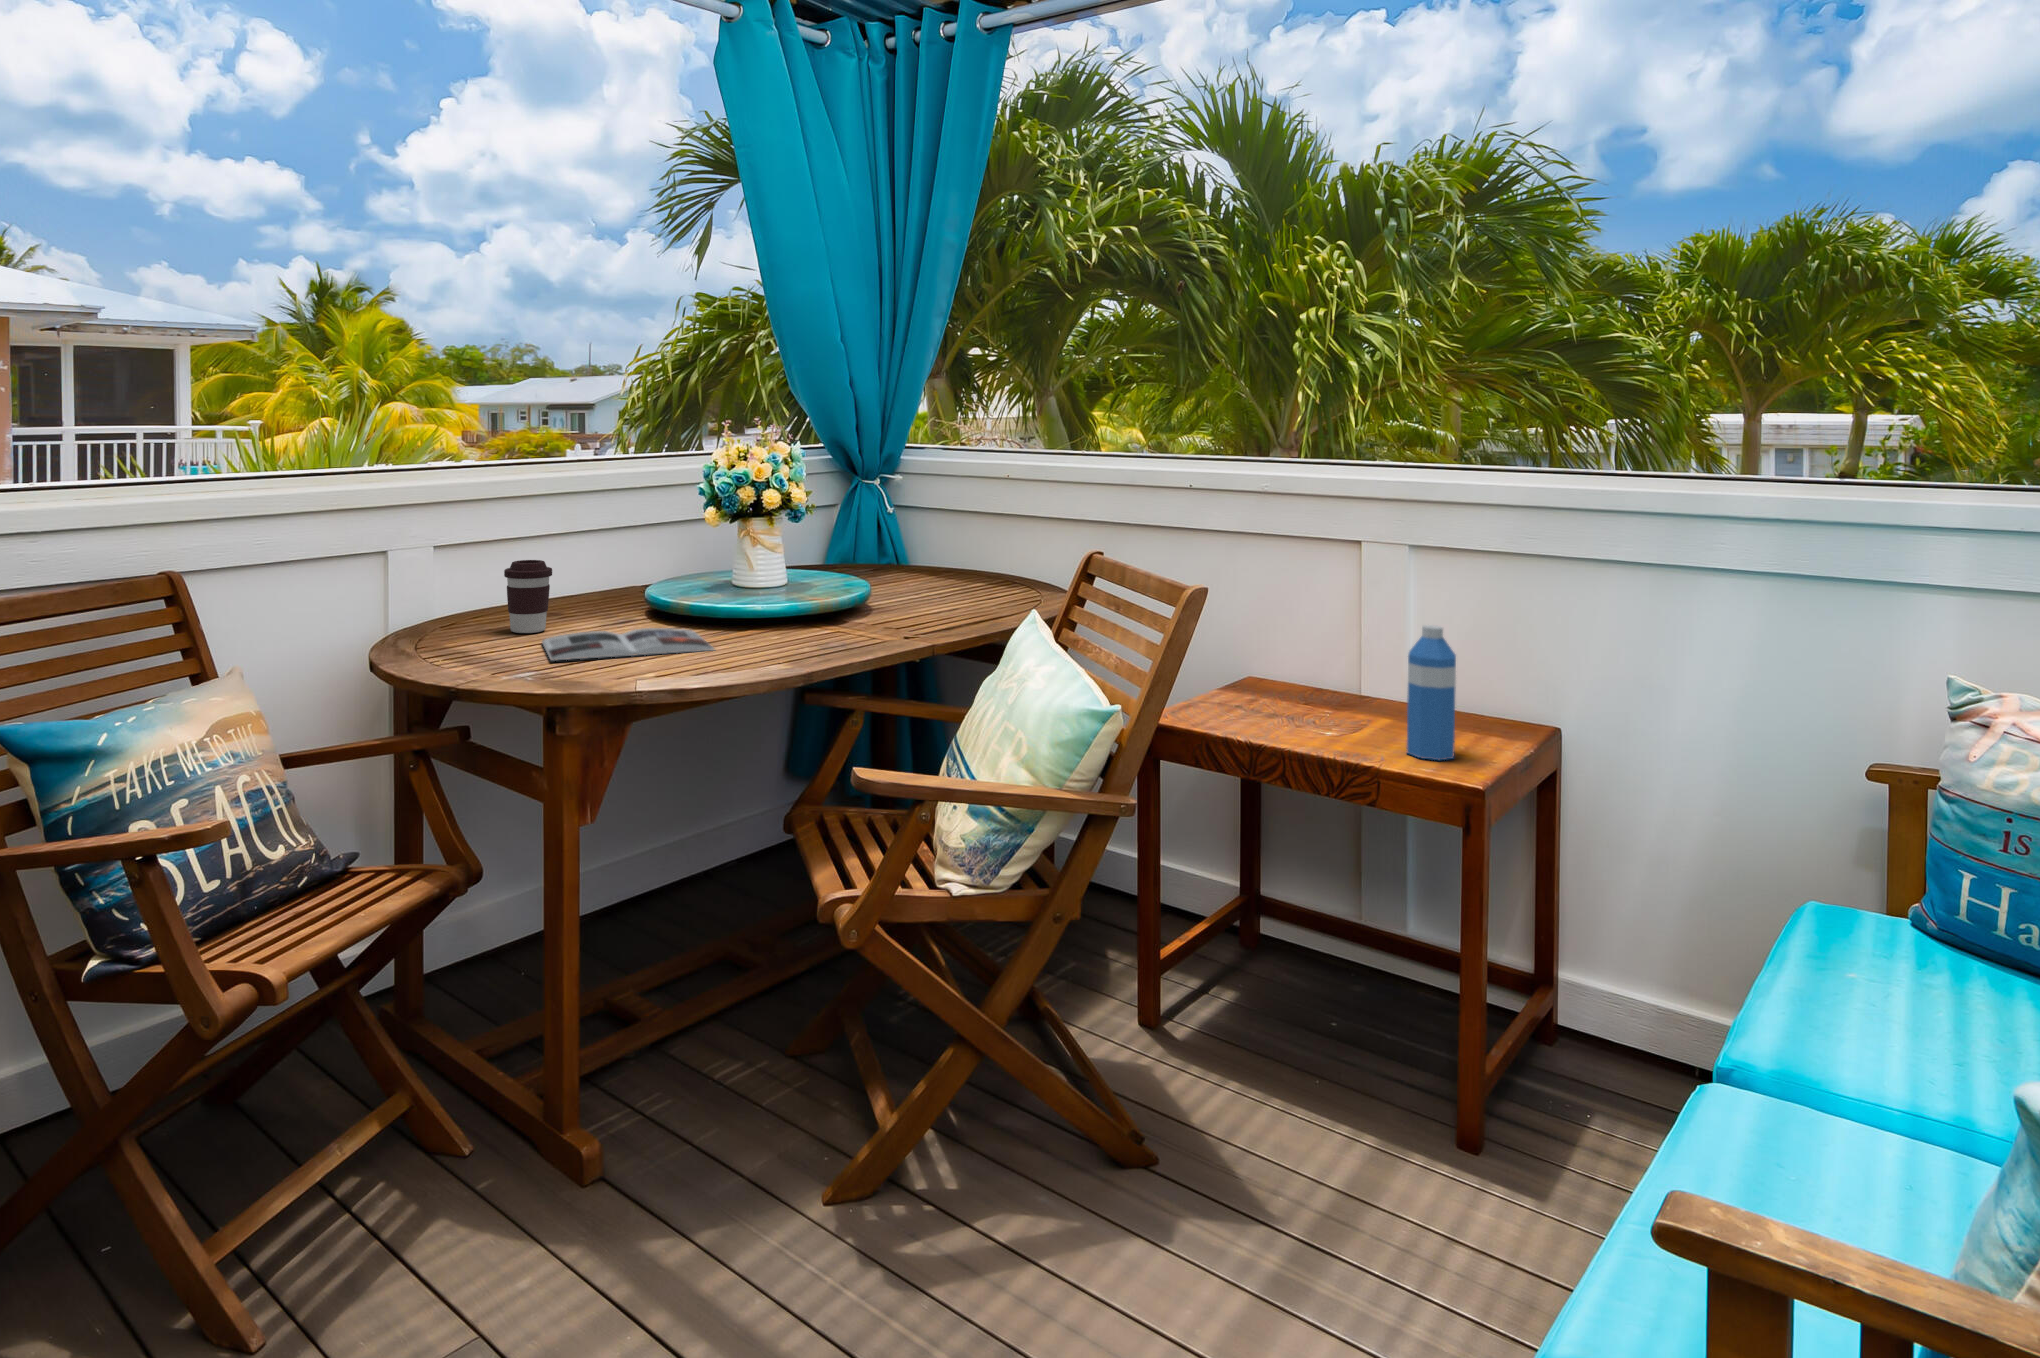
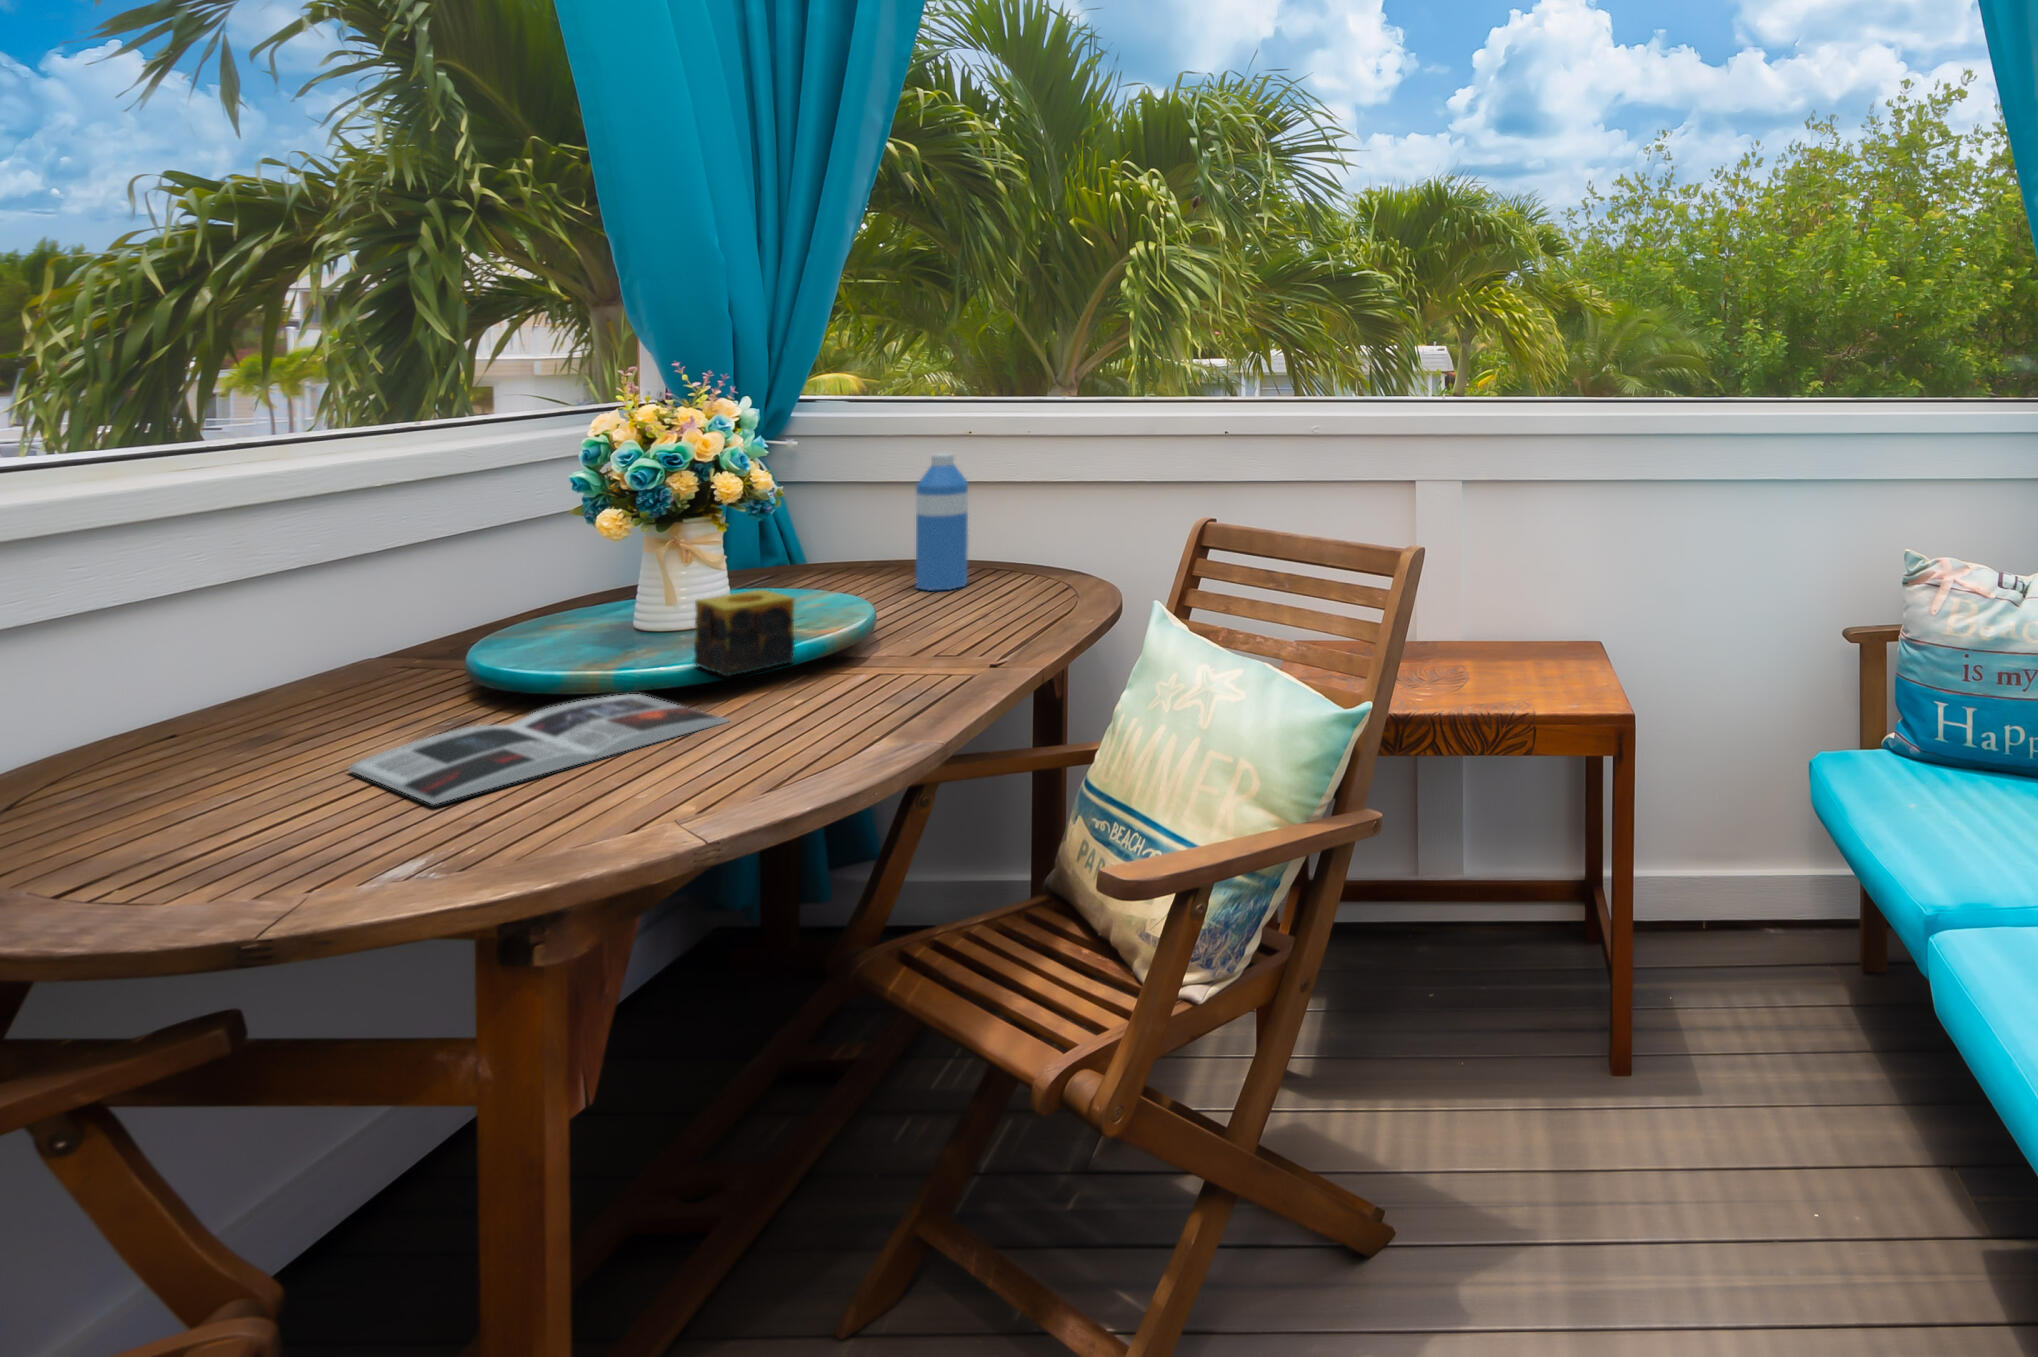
coffee cup: present [504,560,552,633] -> none [213,622,329,761]
candle: none [738,577,789,629] -> present [693,590,795,676]
water bottle: present [1407,625,1456,760] -> present [916,453,968,590]

